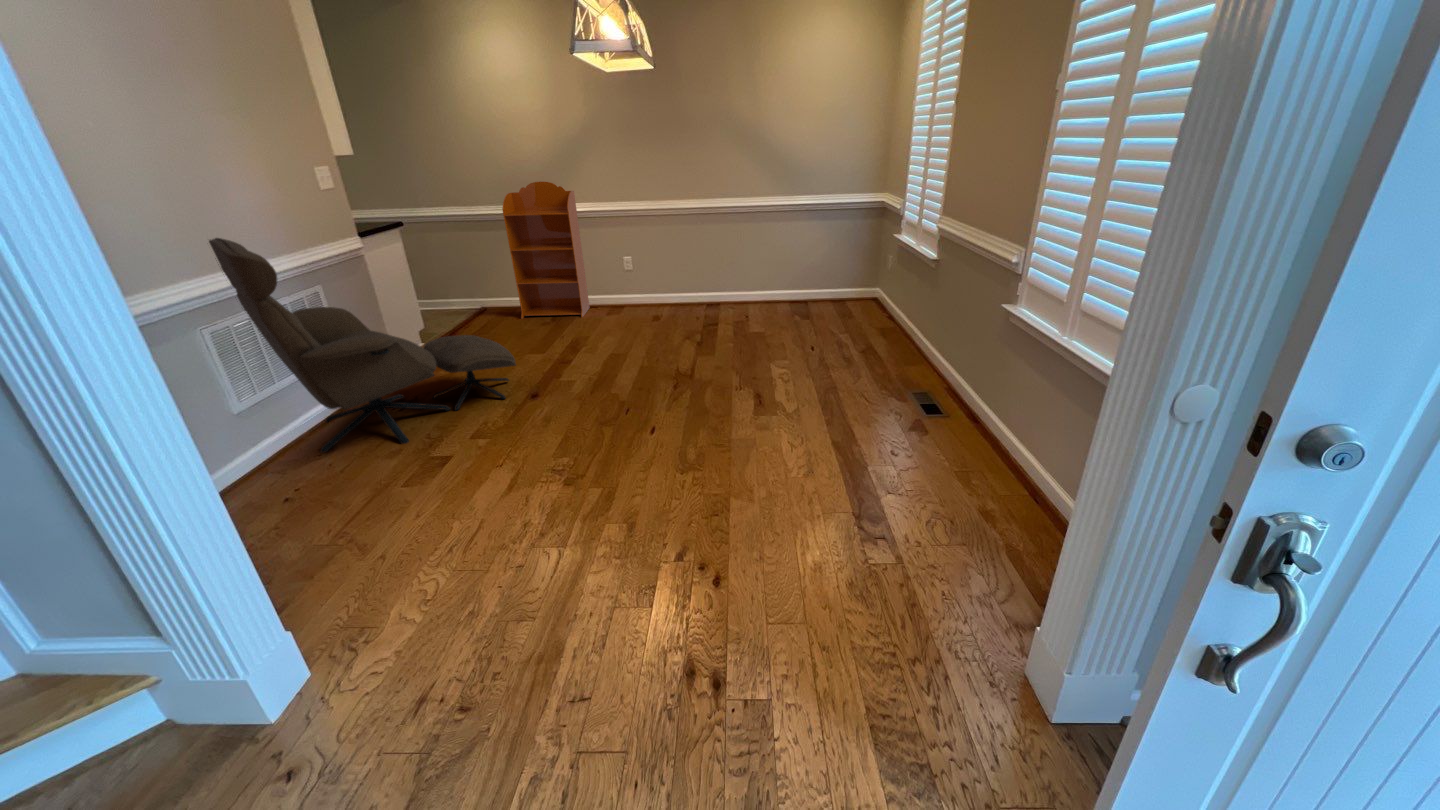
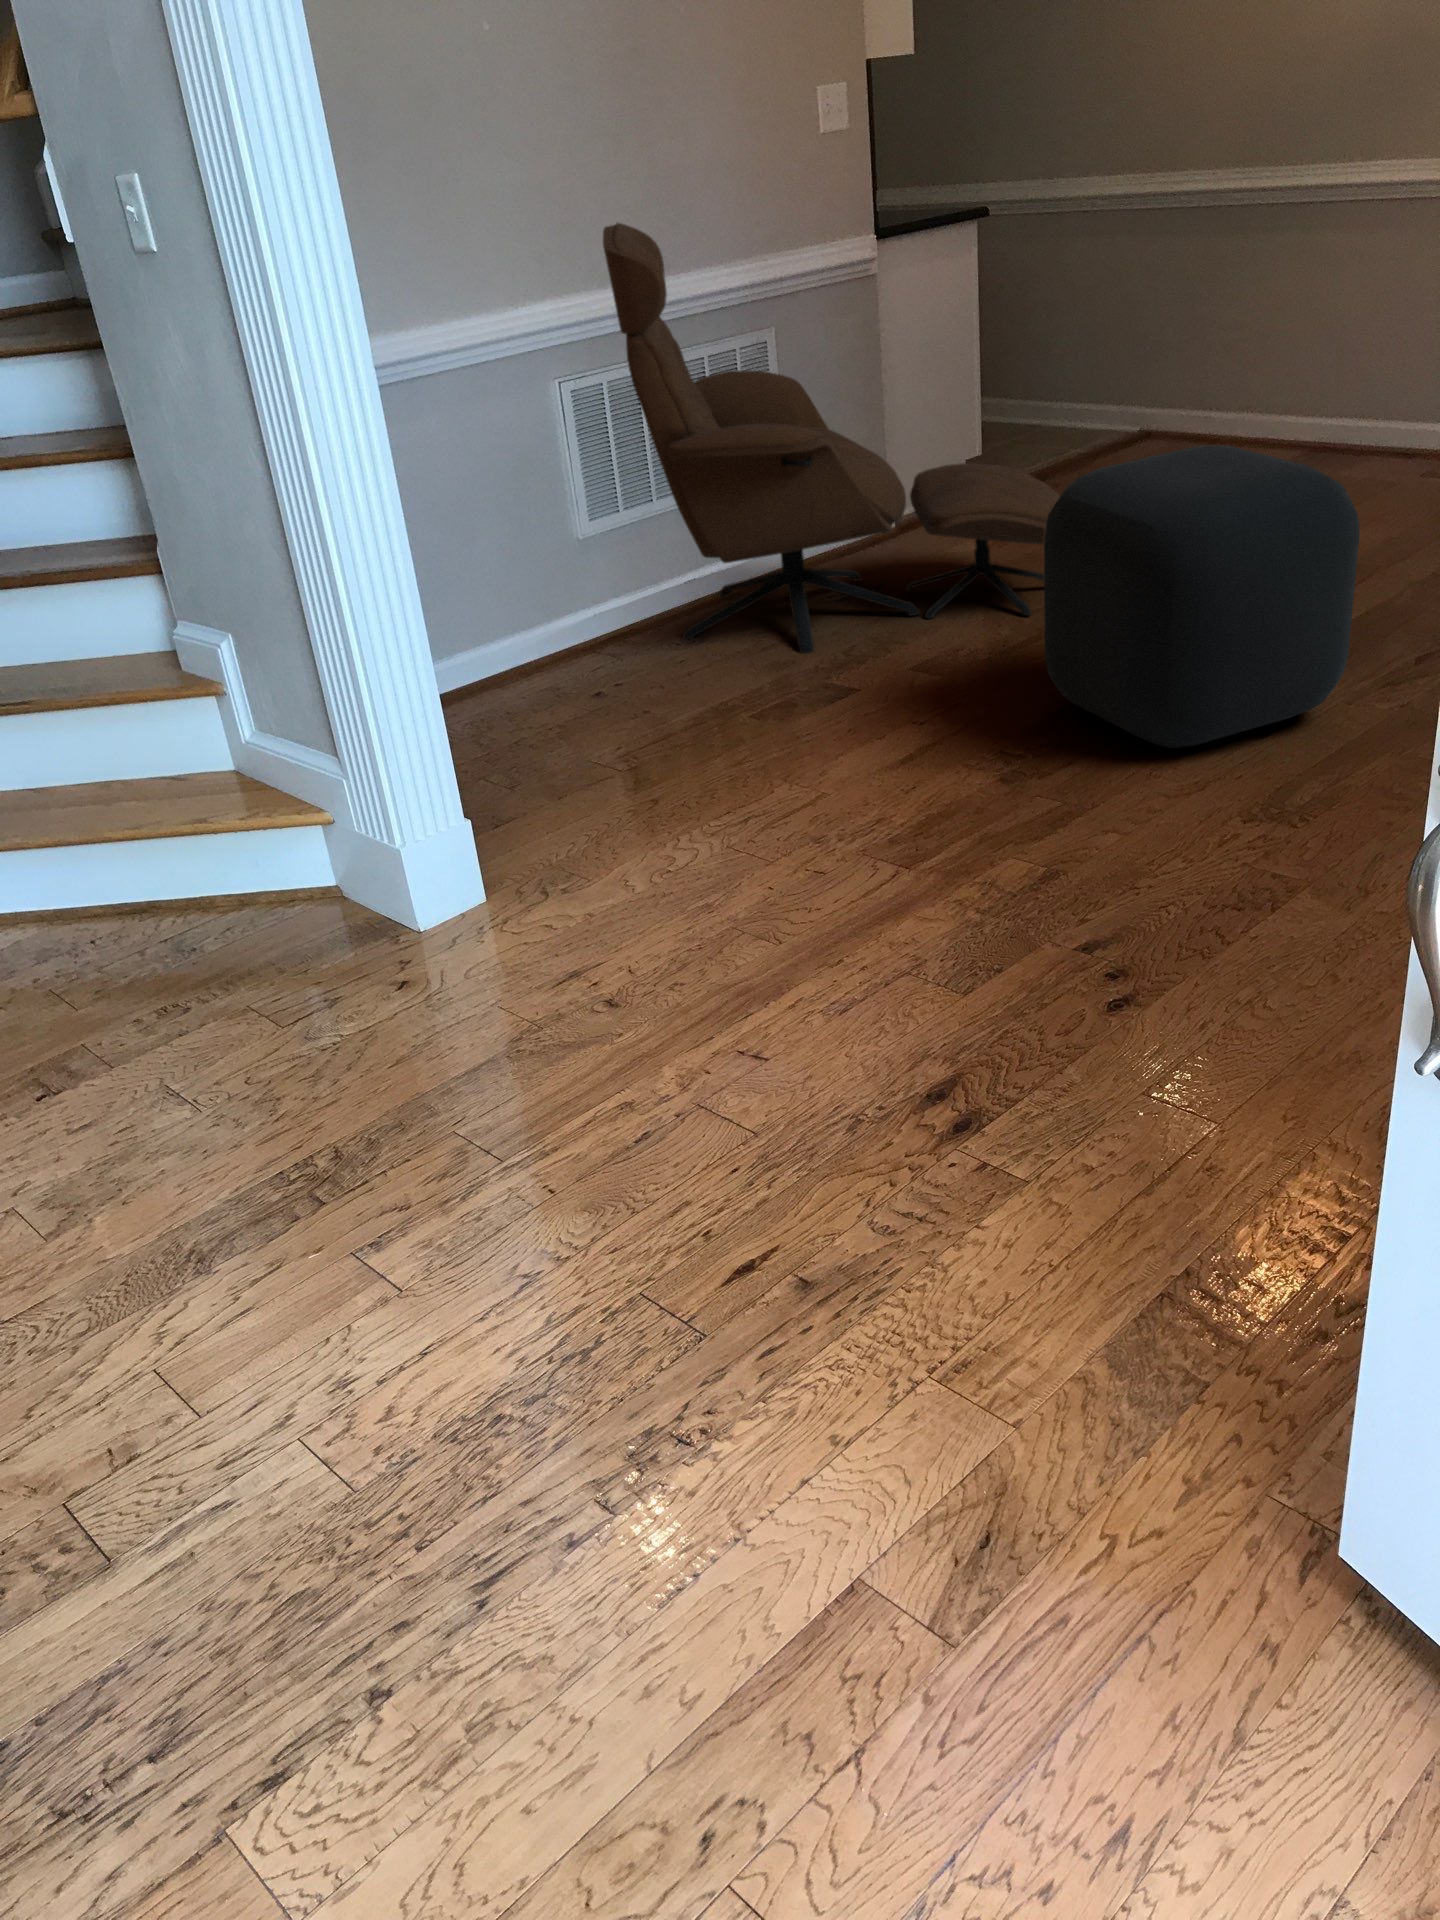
bookcase: present [502,181,590,319] -> none [1205,108,1423,482]
ottoman: none [537,318,672,446] -> present [1044,446,1360,748]

